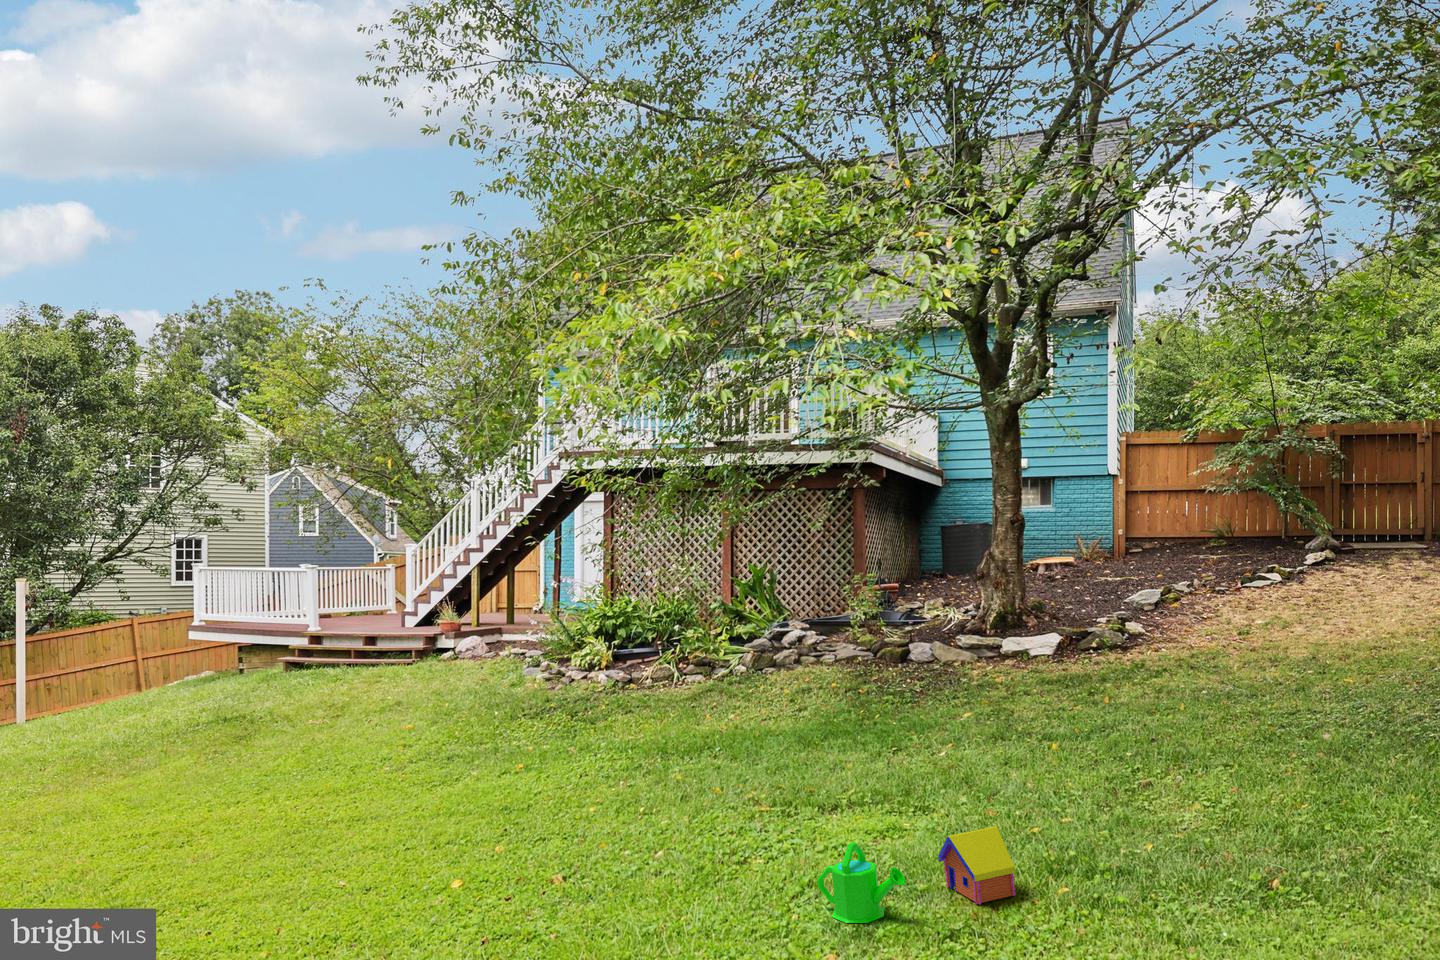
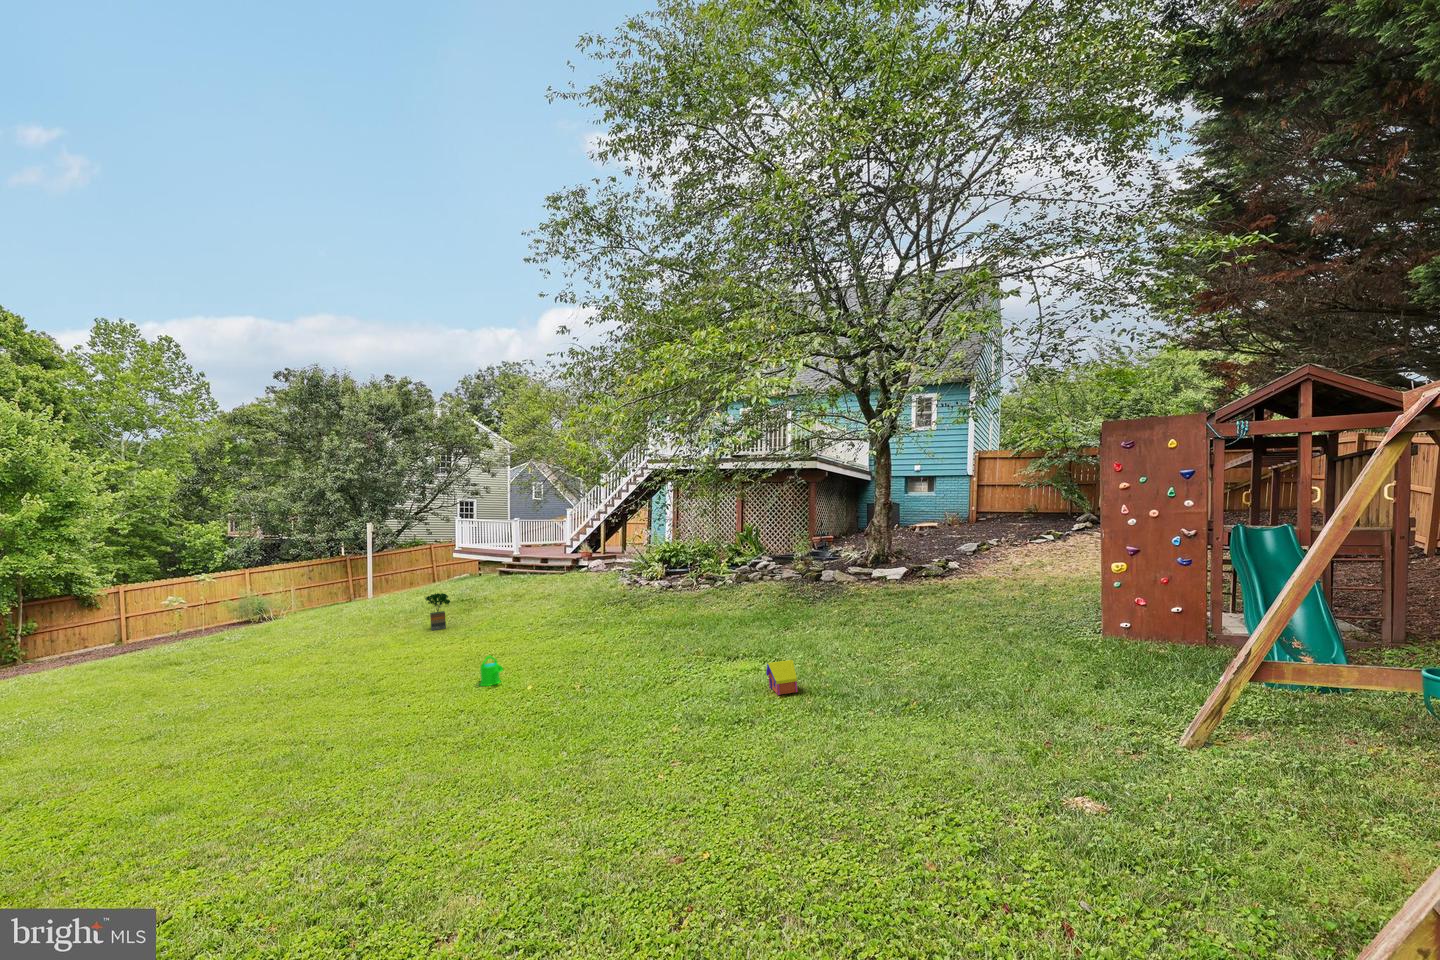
potted tree: none [149,708,205,784] -> present [425,593,450,630]
watering can: present [817,842,906,923] -> present [480,656,503,686]

